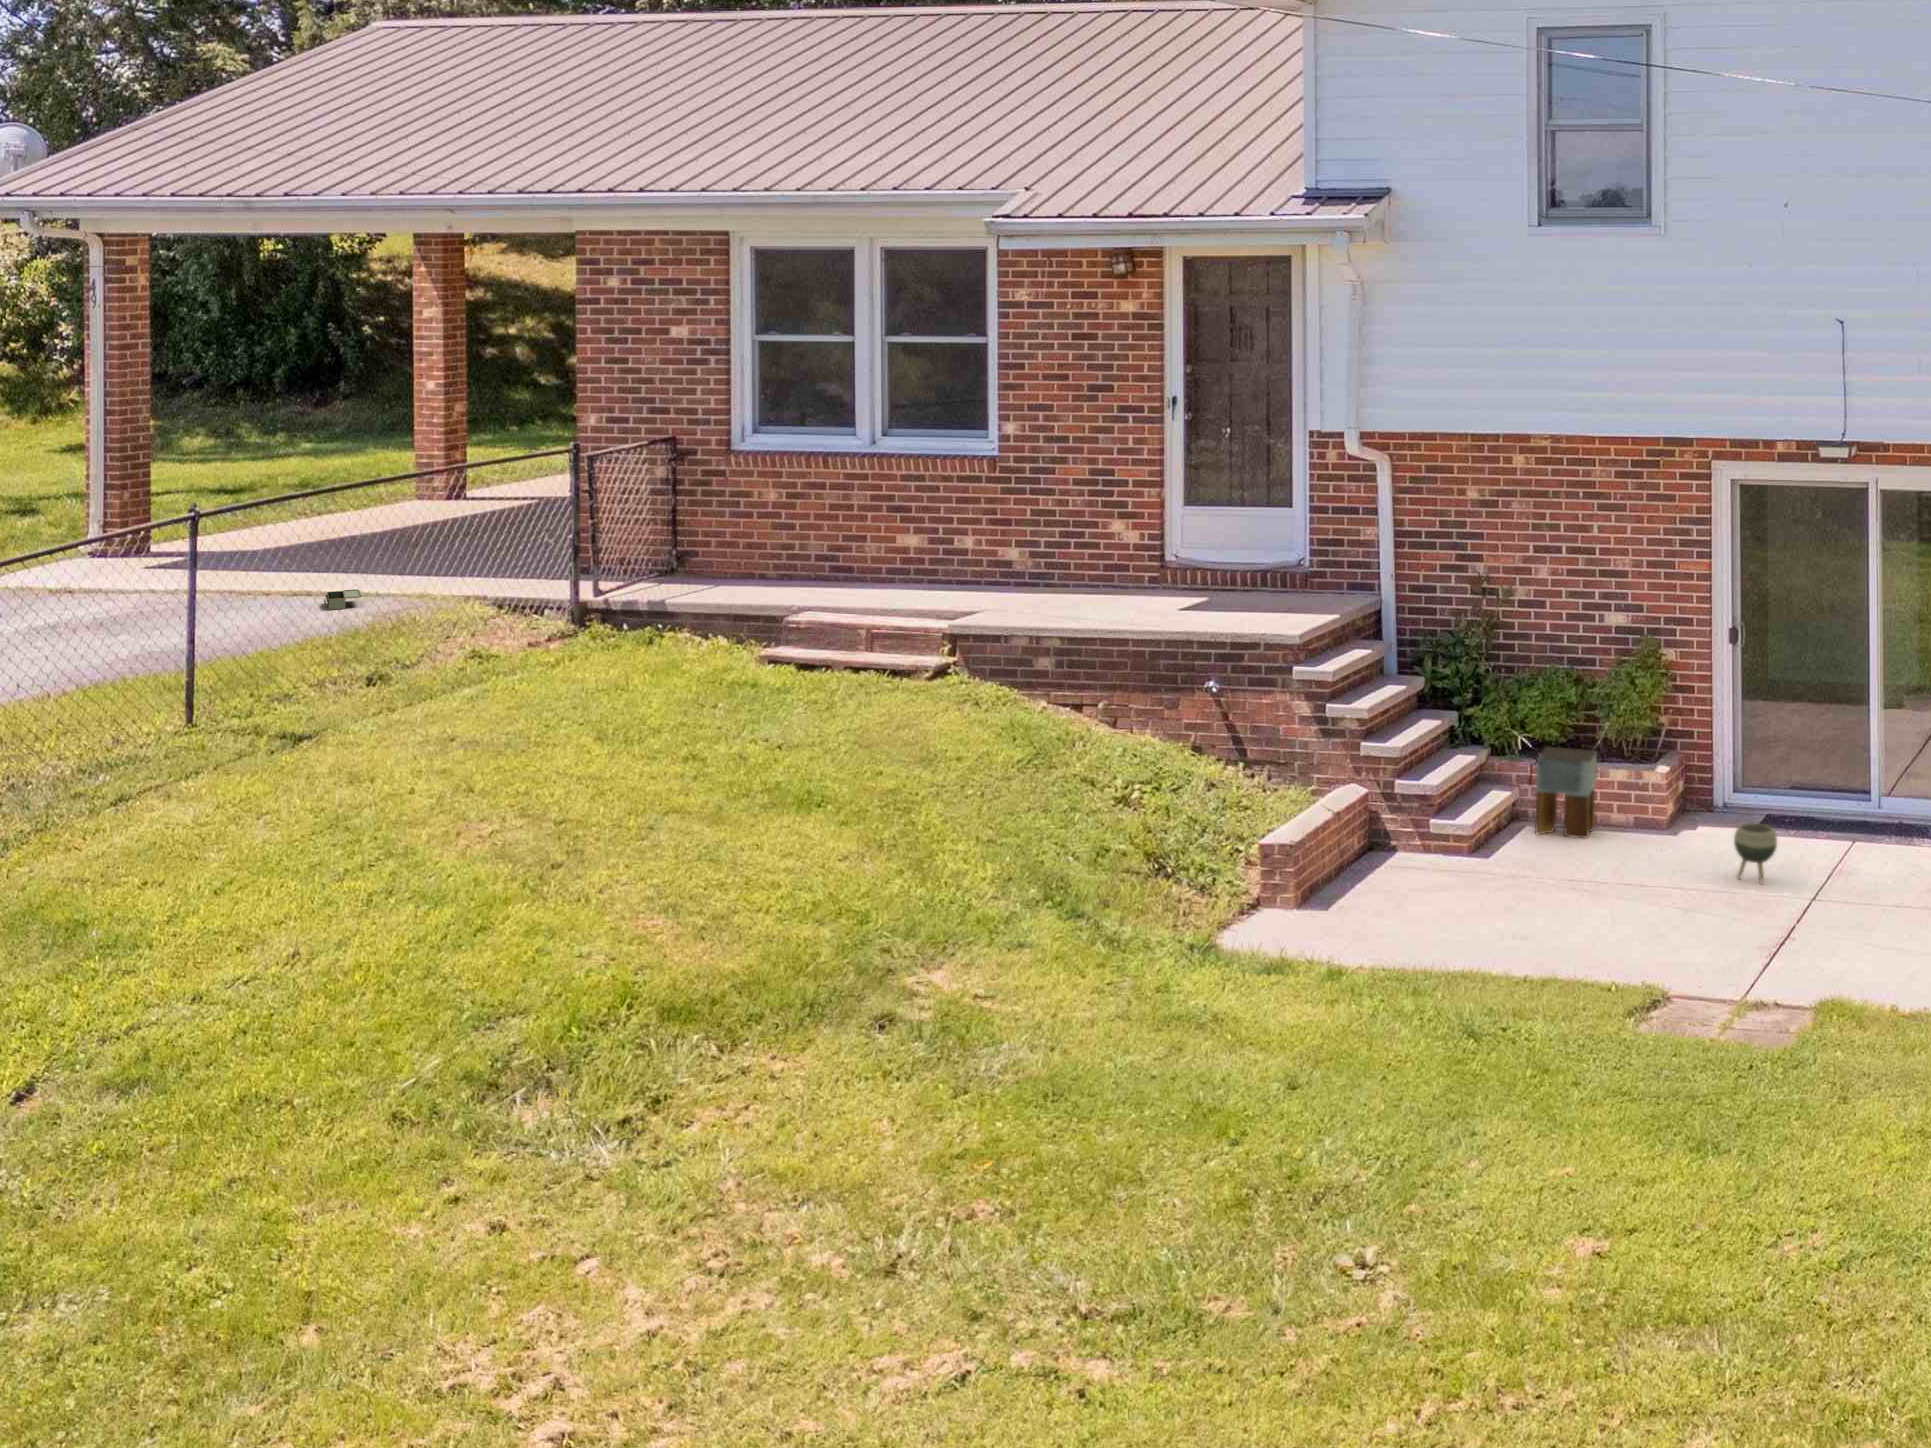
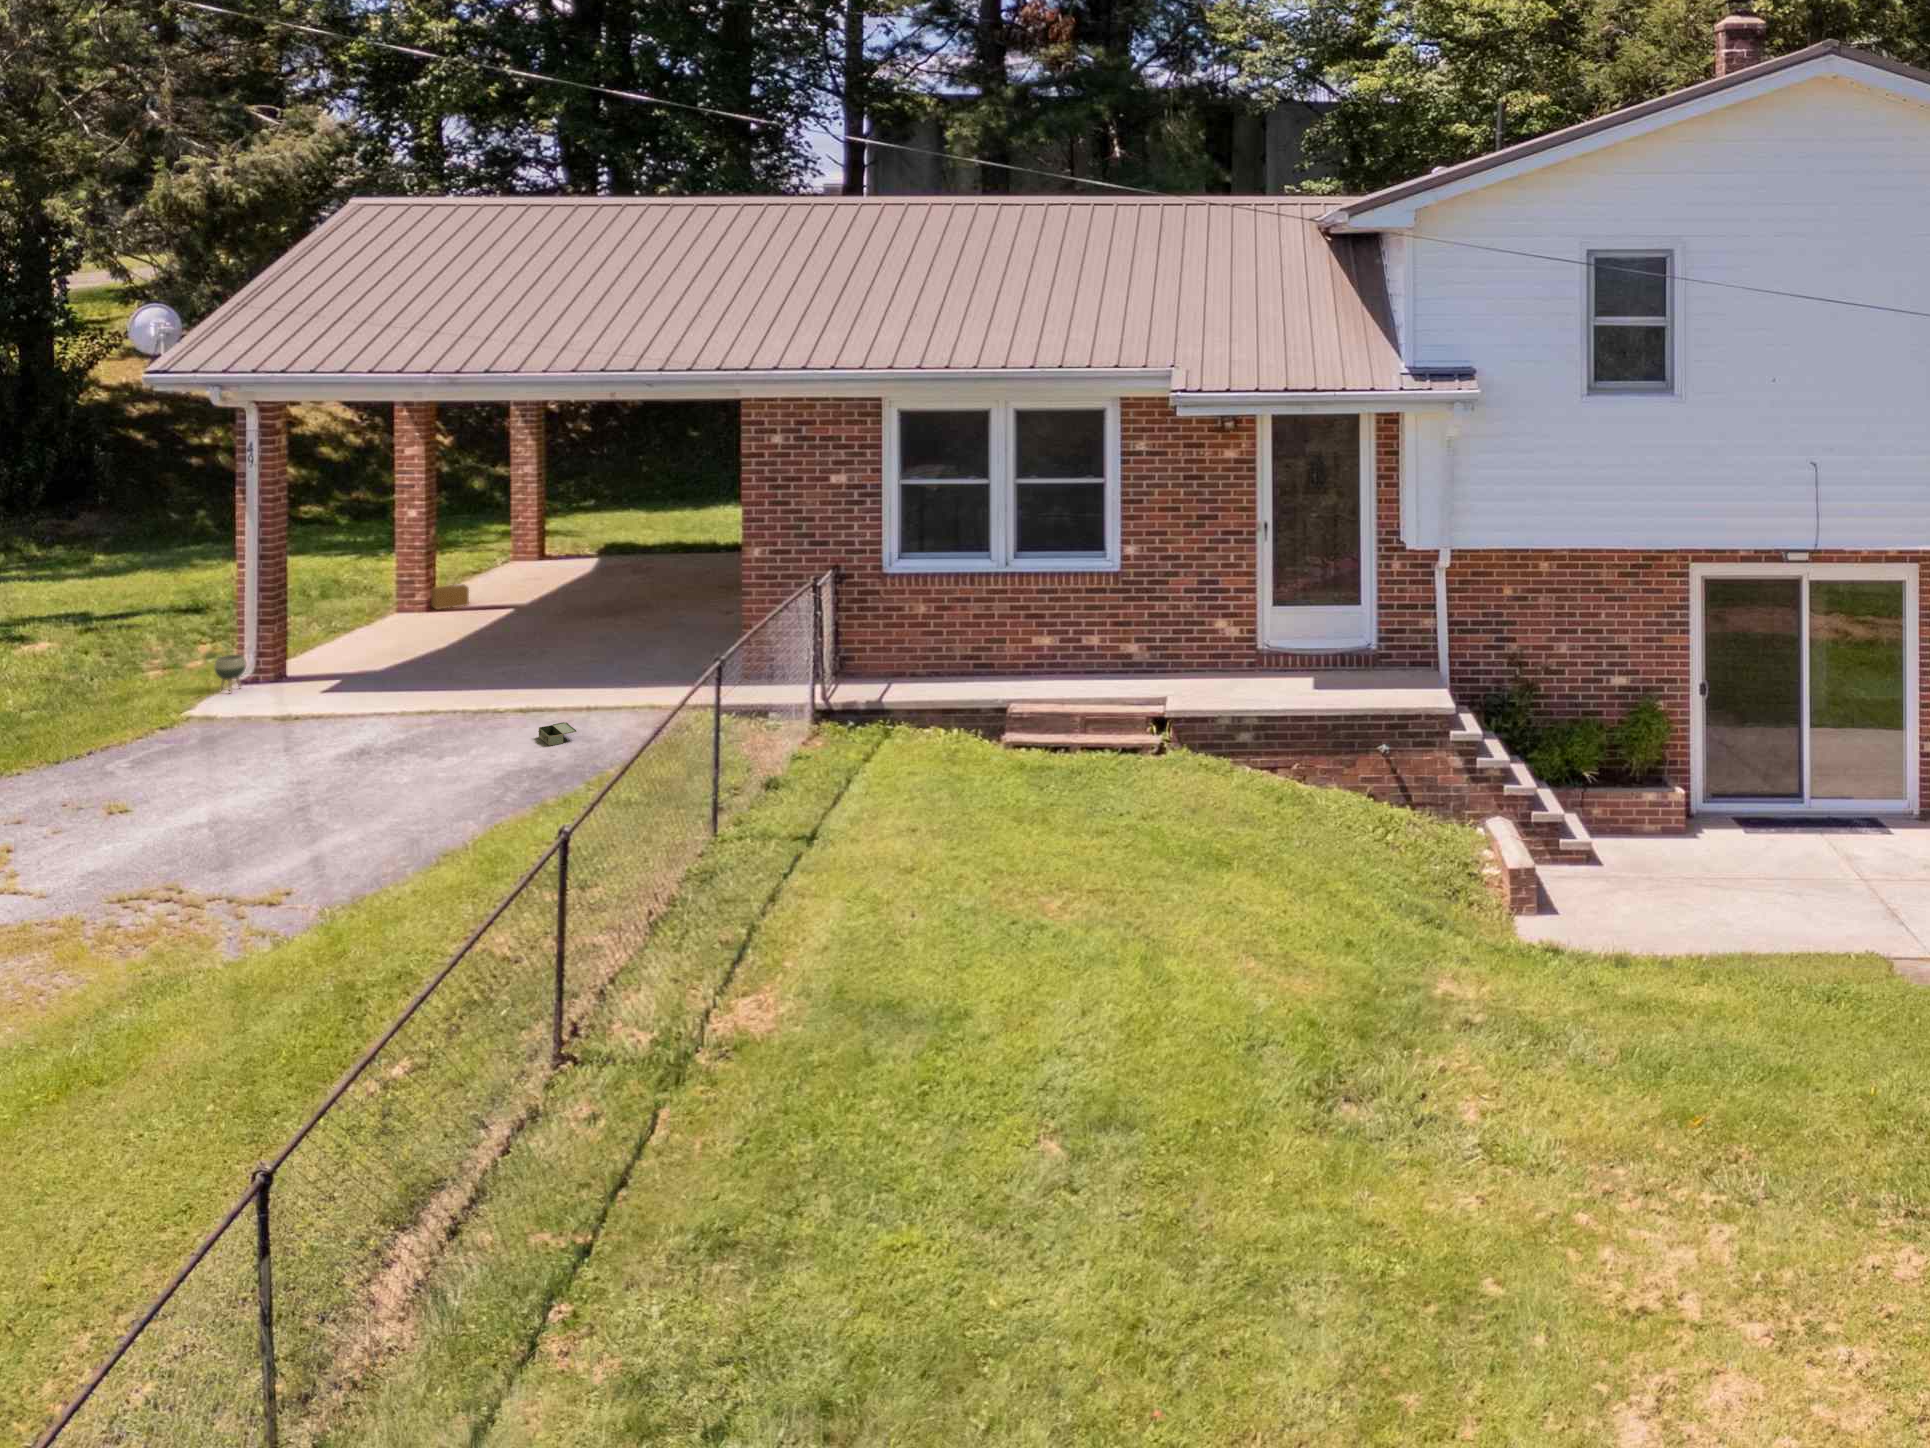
cardboard box: none [351,477,391,502] -> present [432,584,469,609]
stool: present [1535,747,1597,838] -> none [1620,802,1670,877]
planter: present [1734,823,1777,884] -> present [214,655,246,693]

